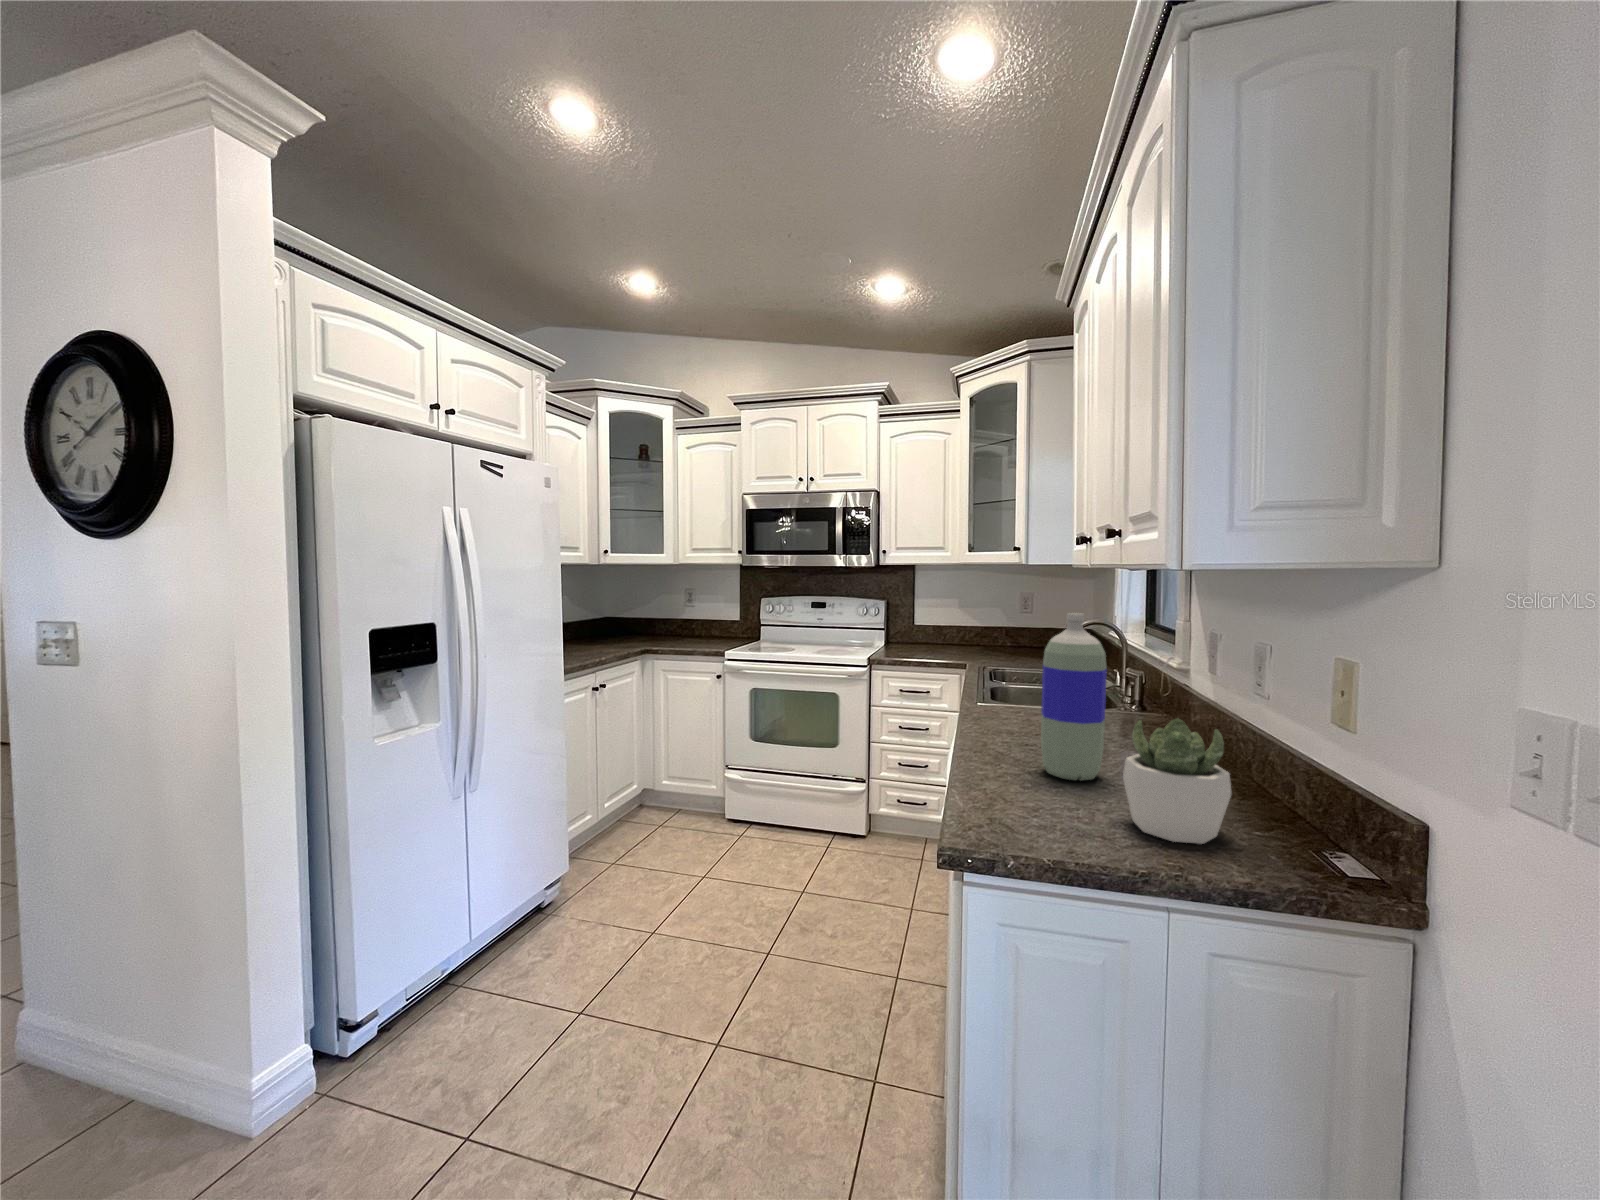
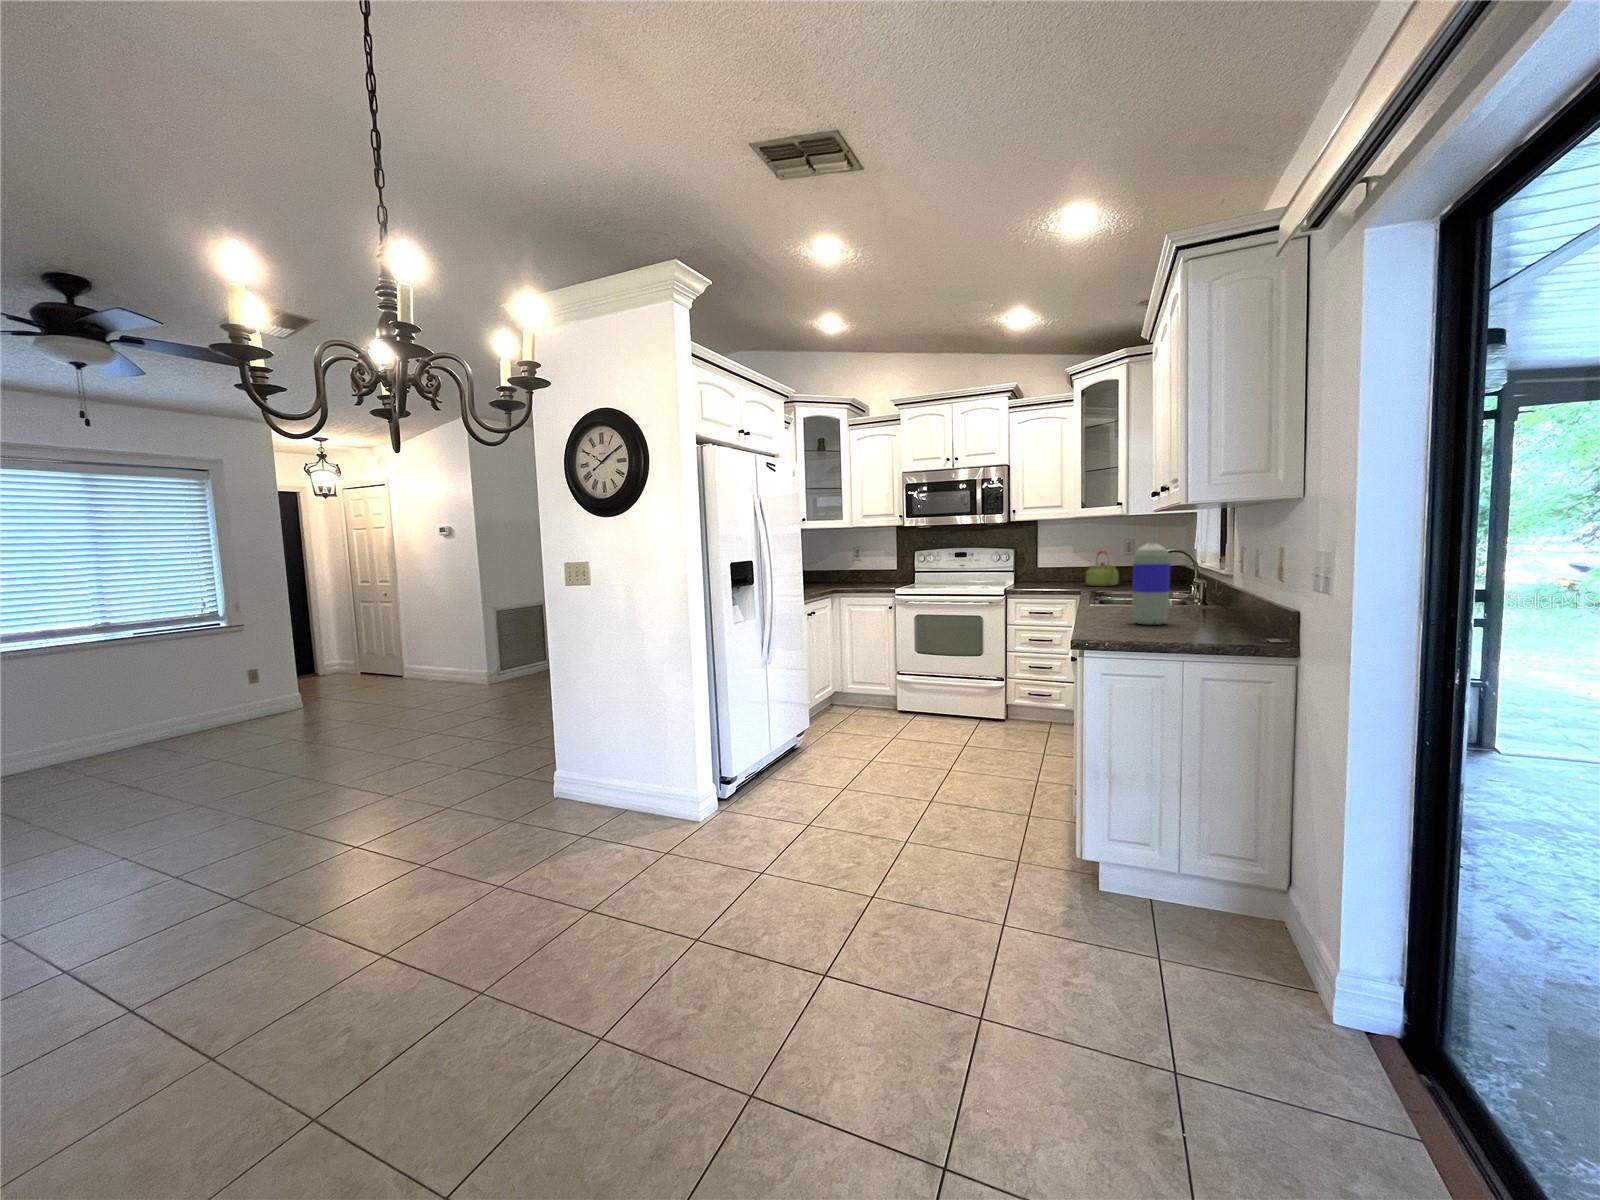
kettle: none [973,607,1013,653] -> present [1086,551,1119,586]
succulent plant: present [1123,719,1231,844] -> none [1173,581,1228,636]

